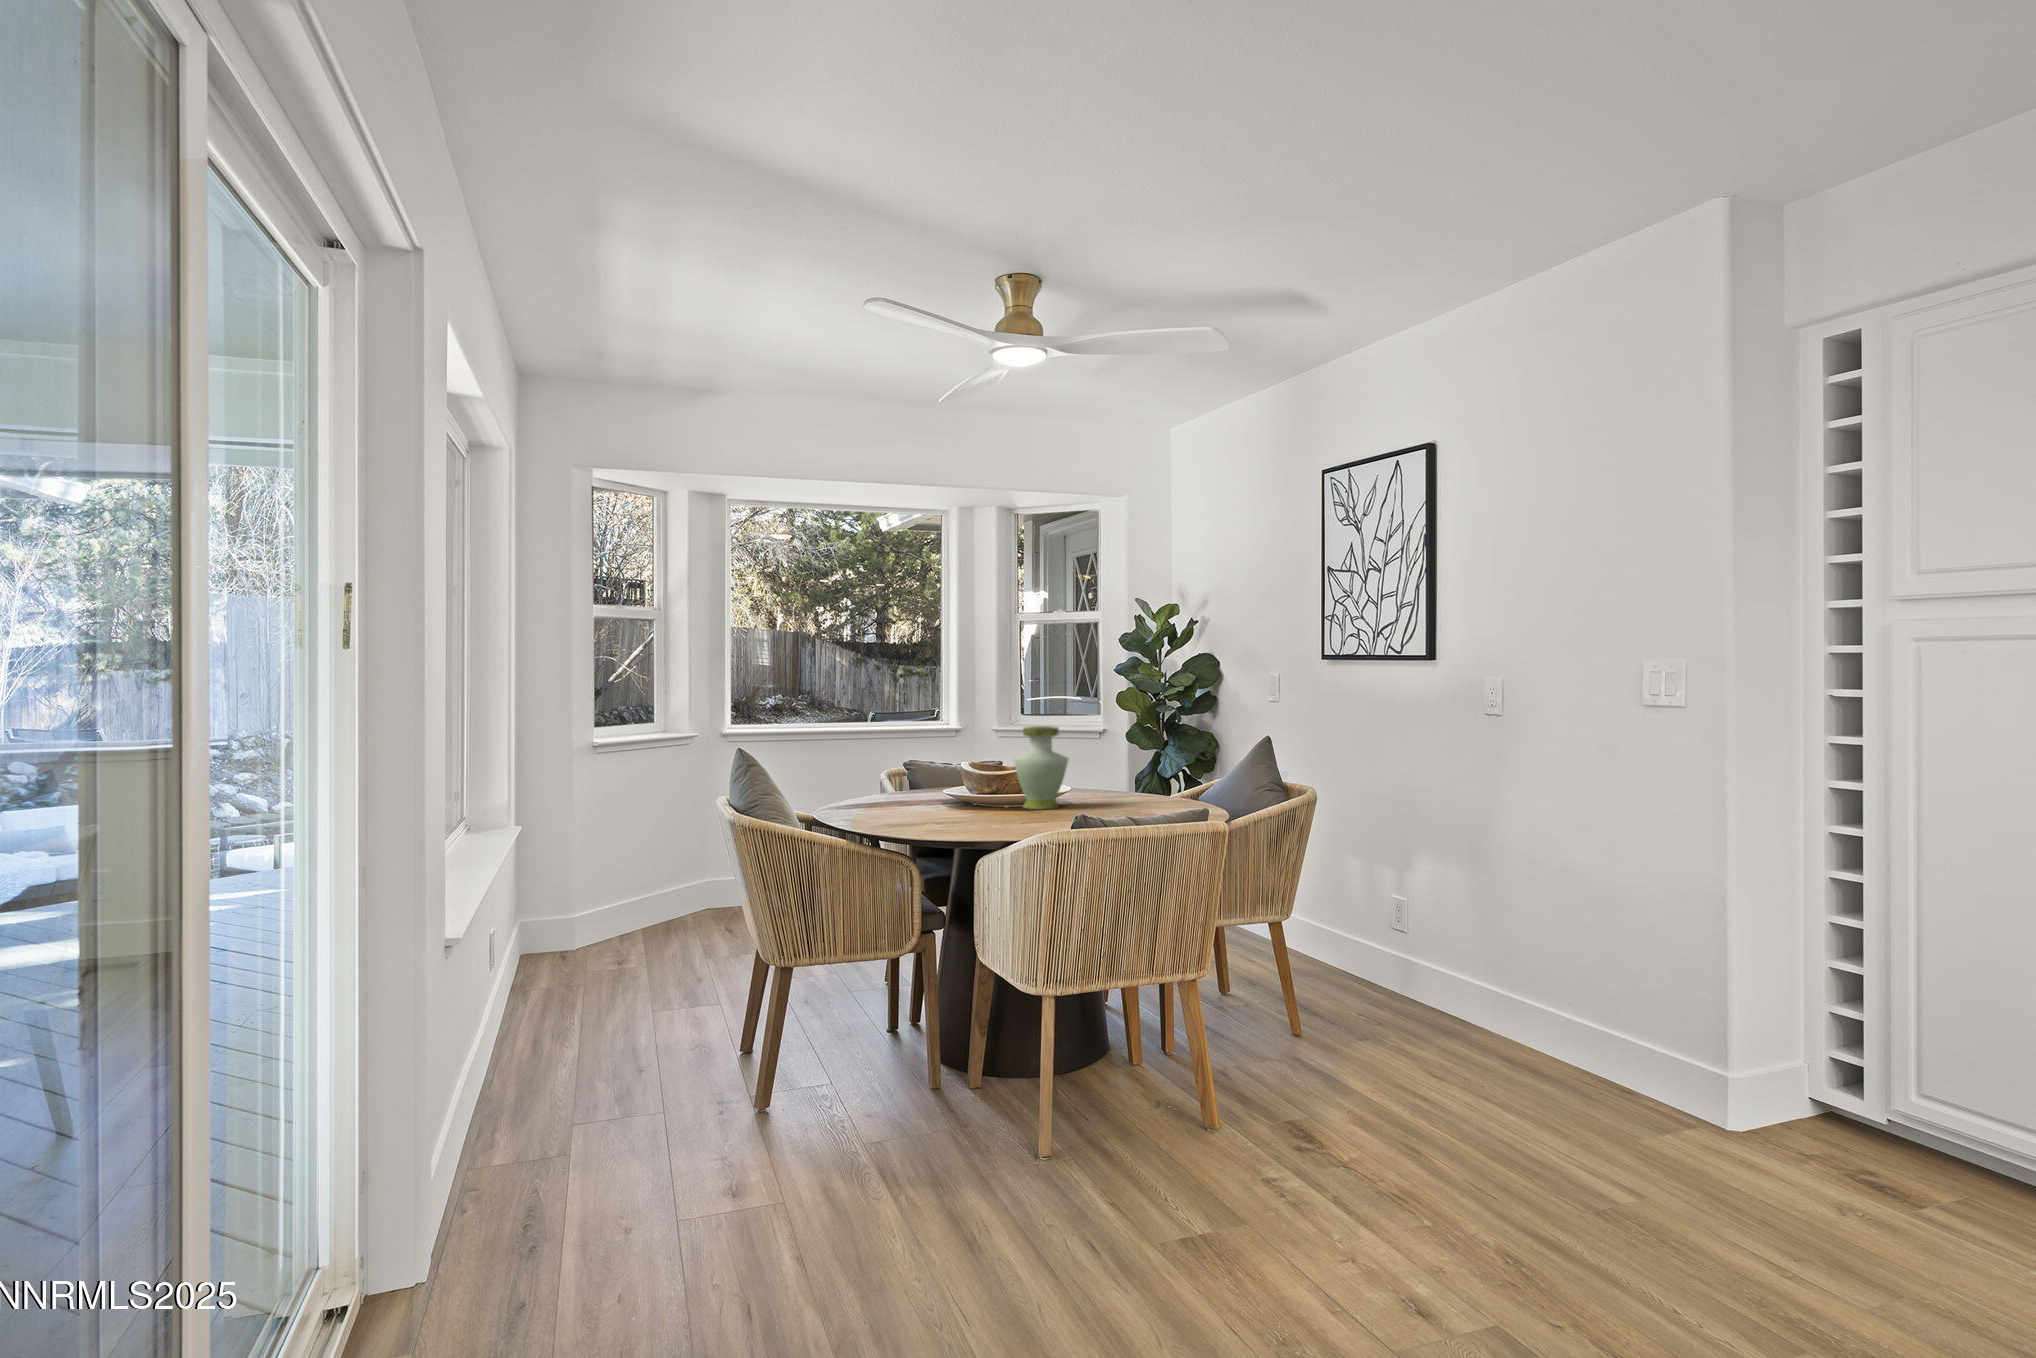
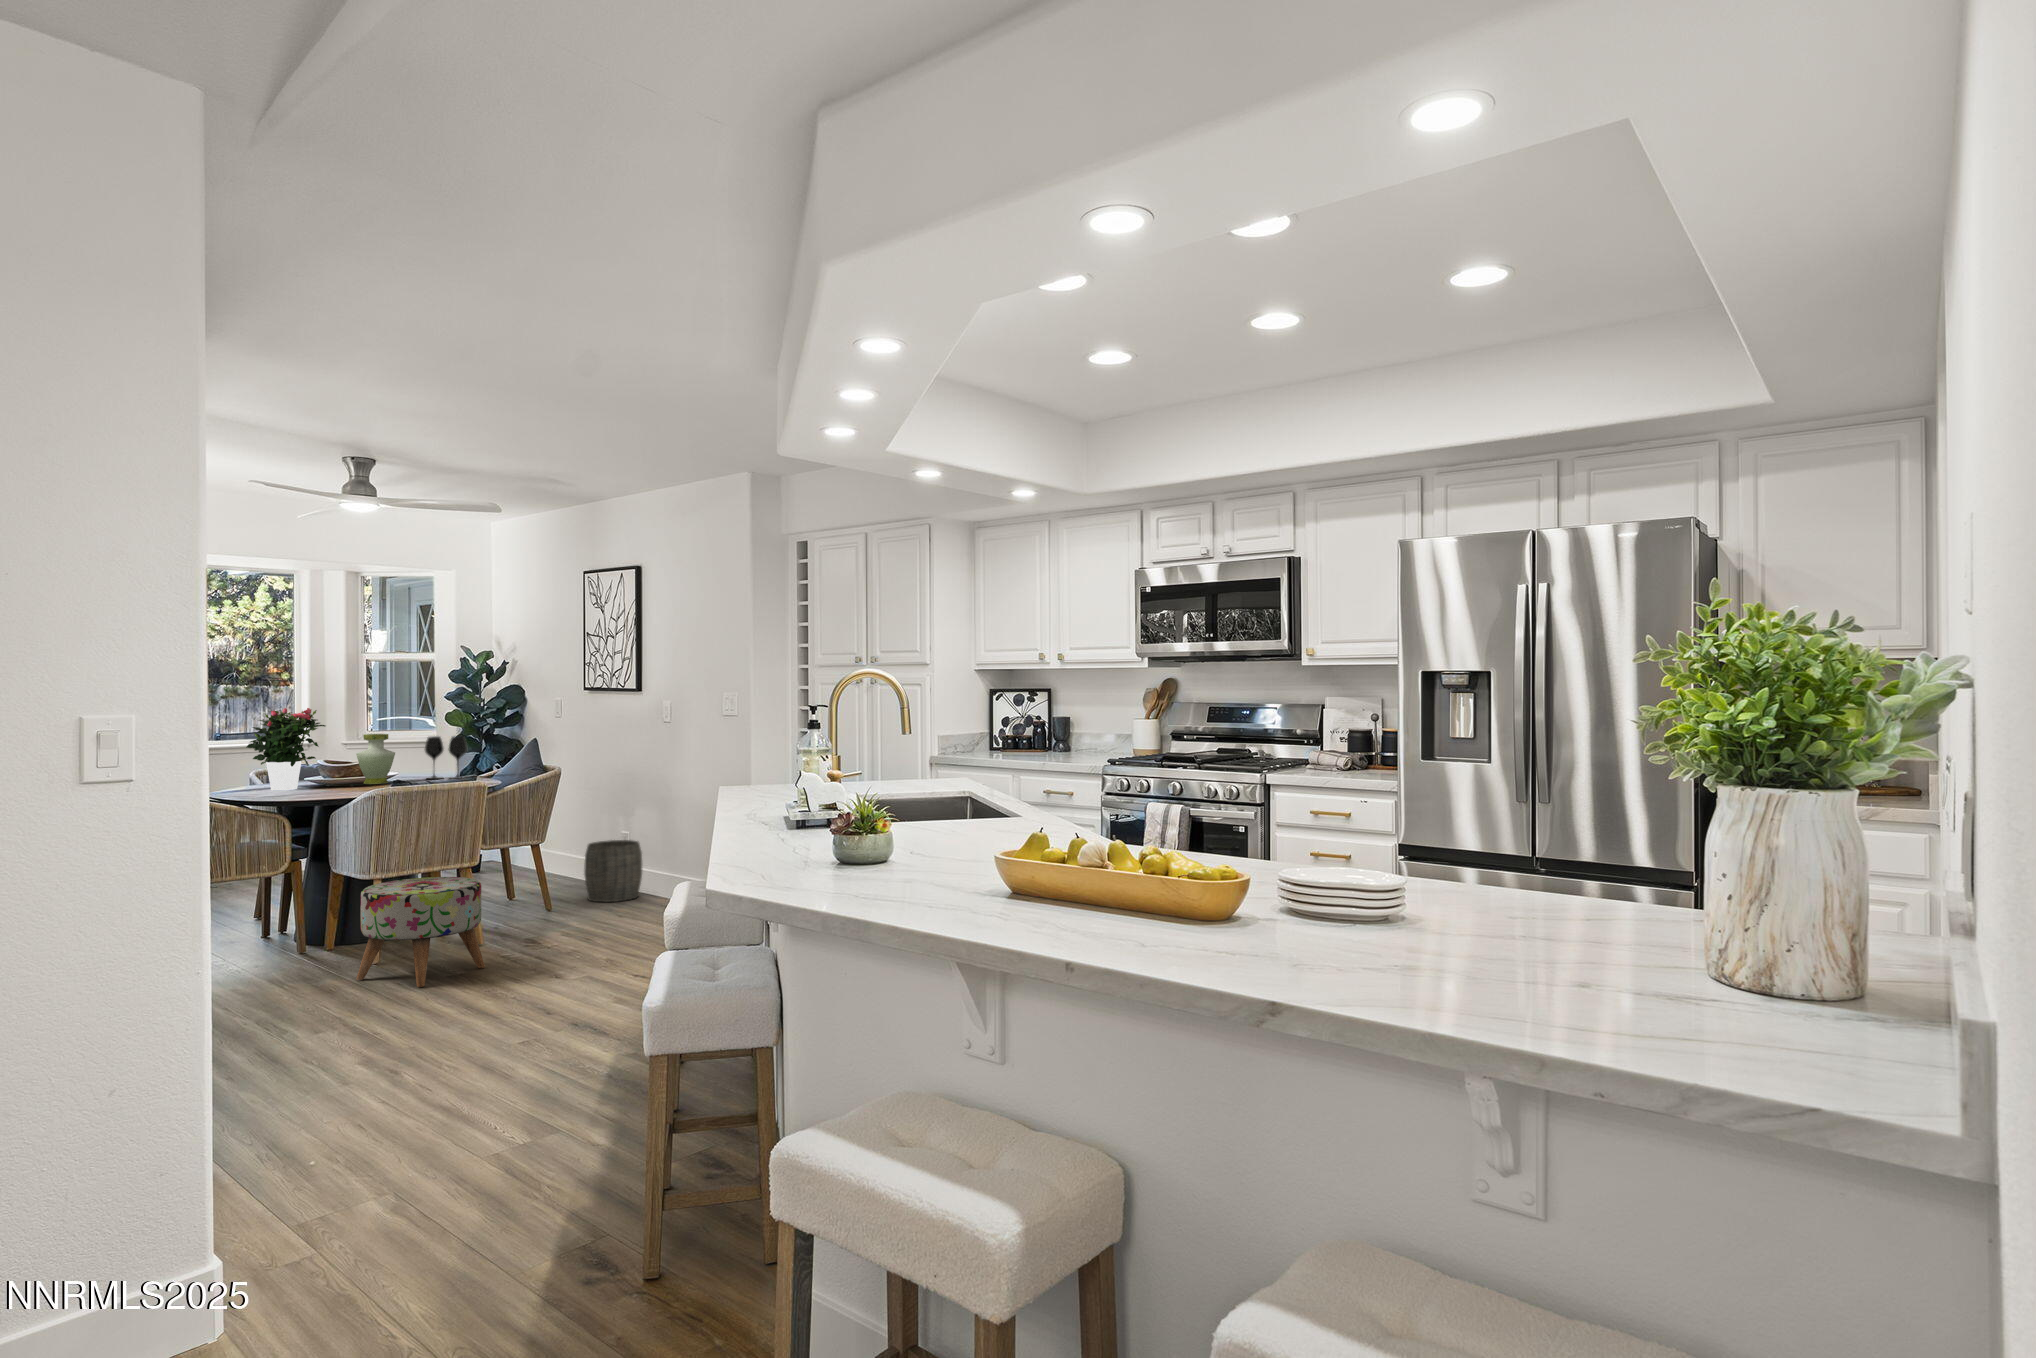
potted flower: none [862,683,971,814] -> present [246,708,325,790]
wine glass: none [1110,732,1177,806] -> present [425,736,467,779]
woven basket: none [1348,913,1448,1028] -> present [584,840,642,902]
ottoman: none [1019,1012,1253,1288] -> present [356,877,485,987]

